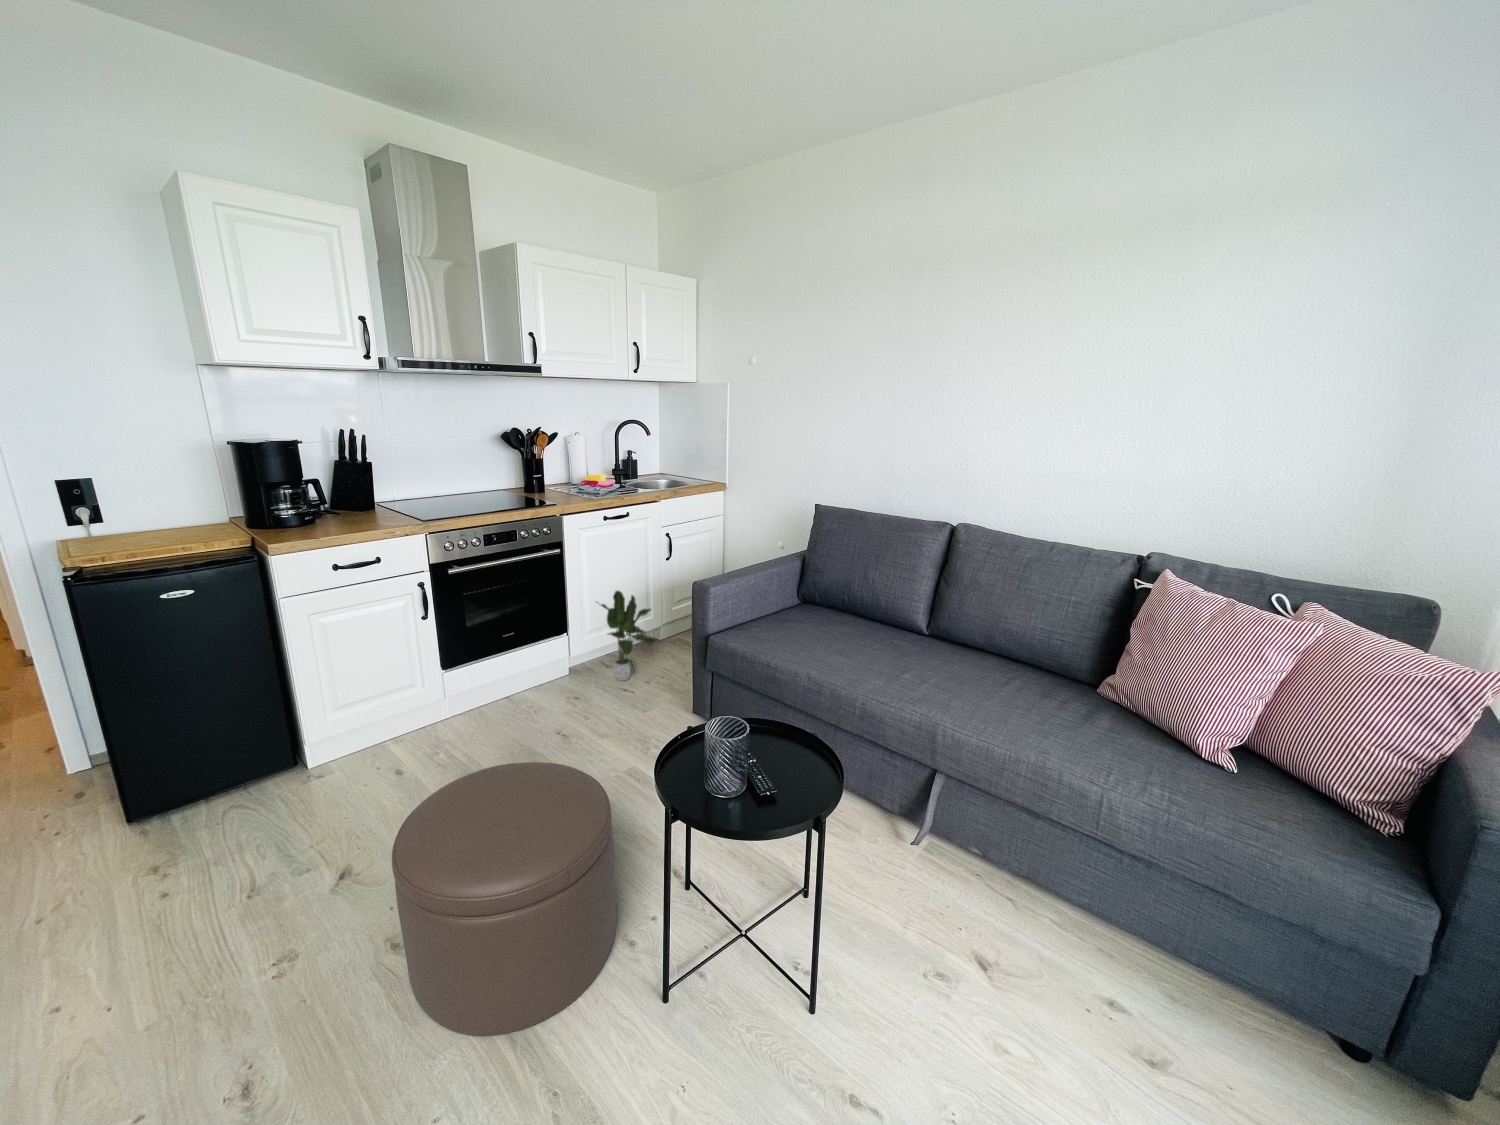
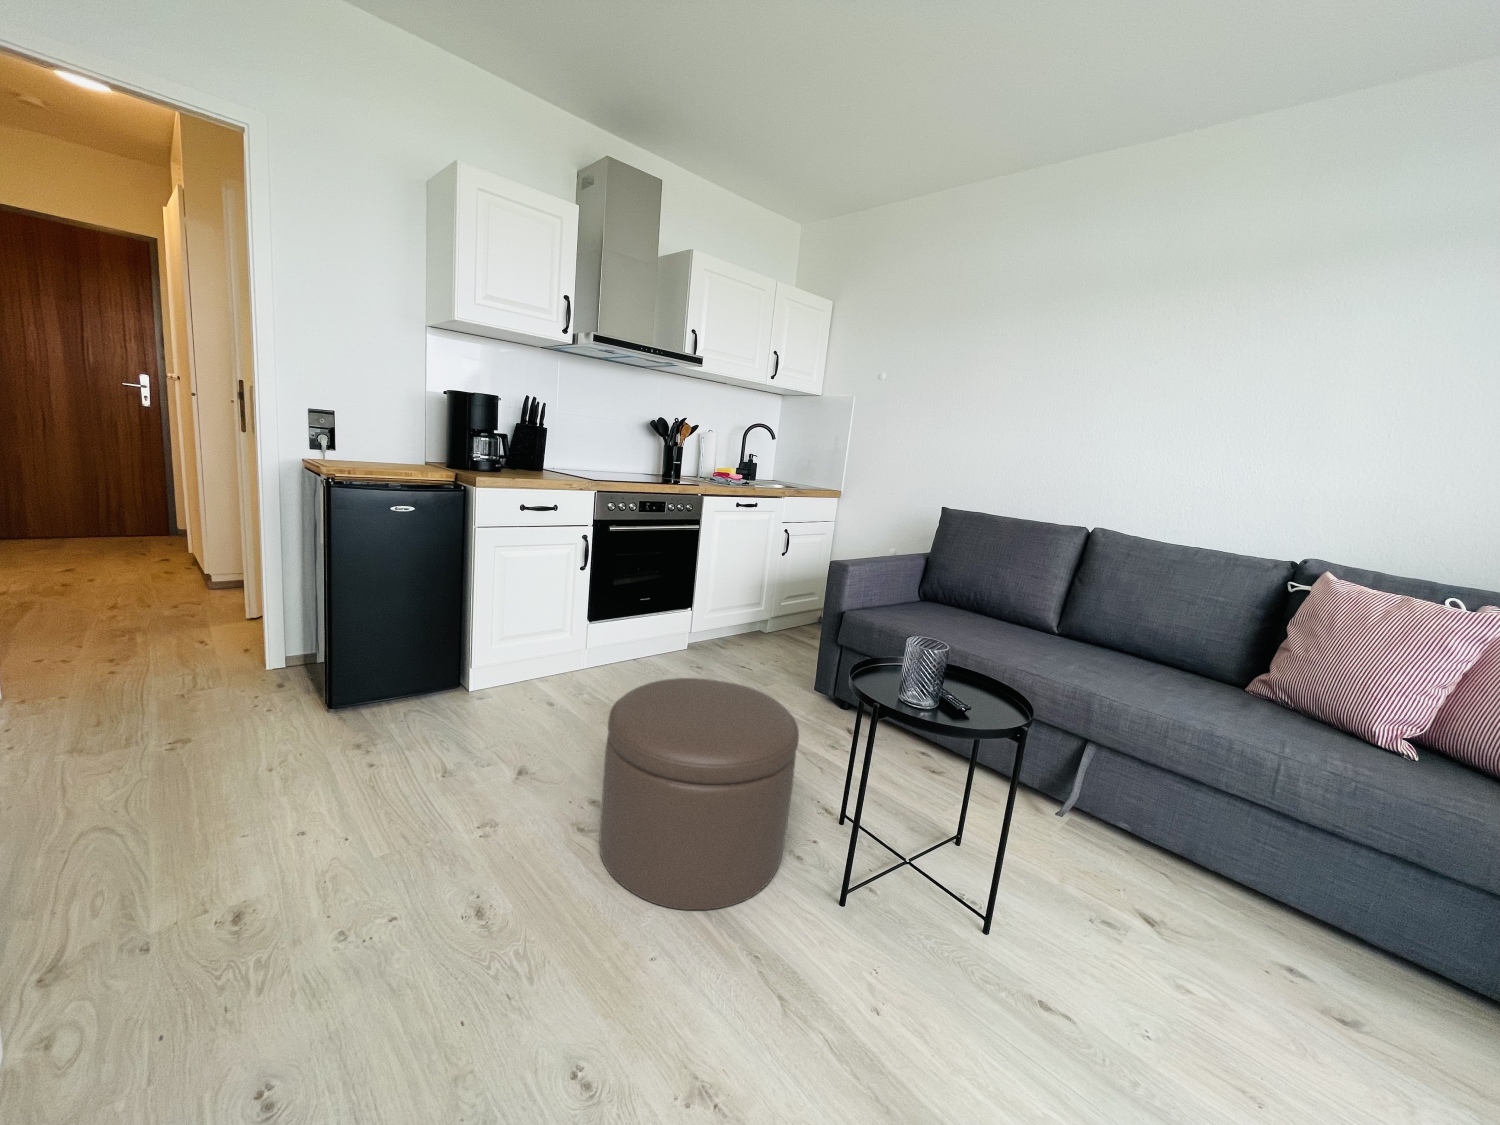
potted plant: present [601,591,655,681] -> none [722,572,777,659]

